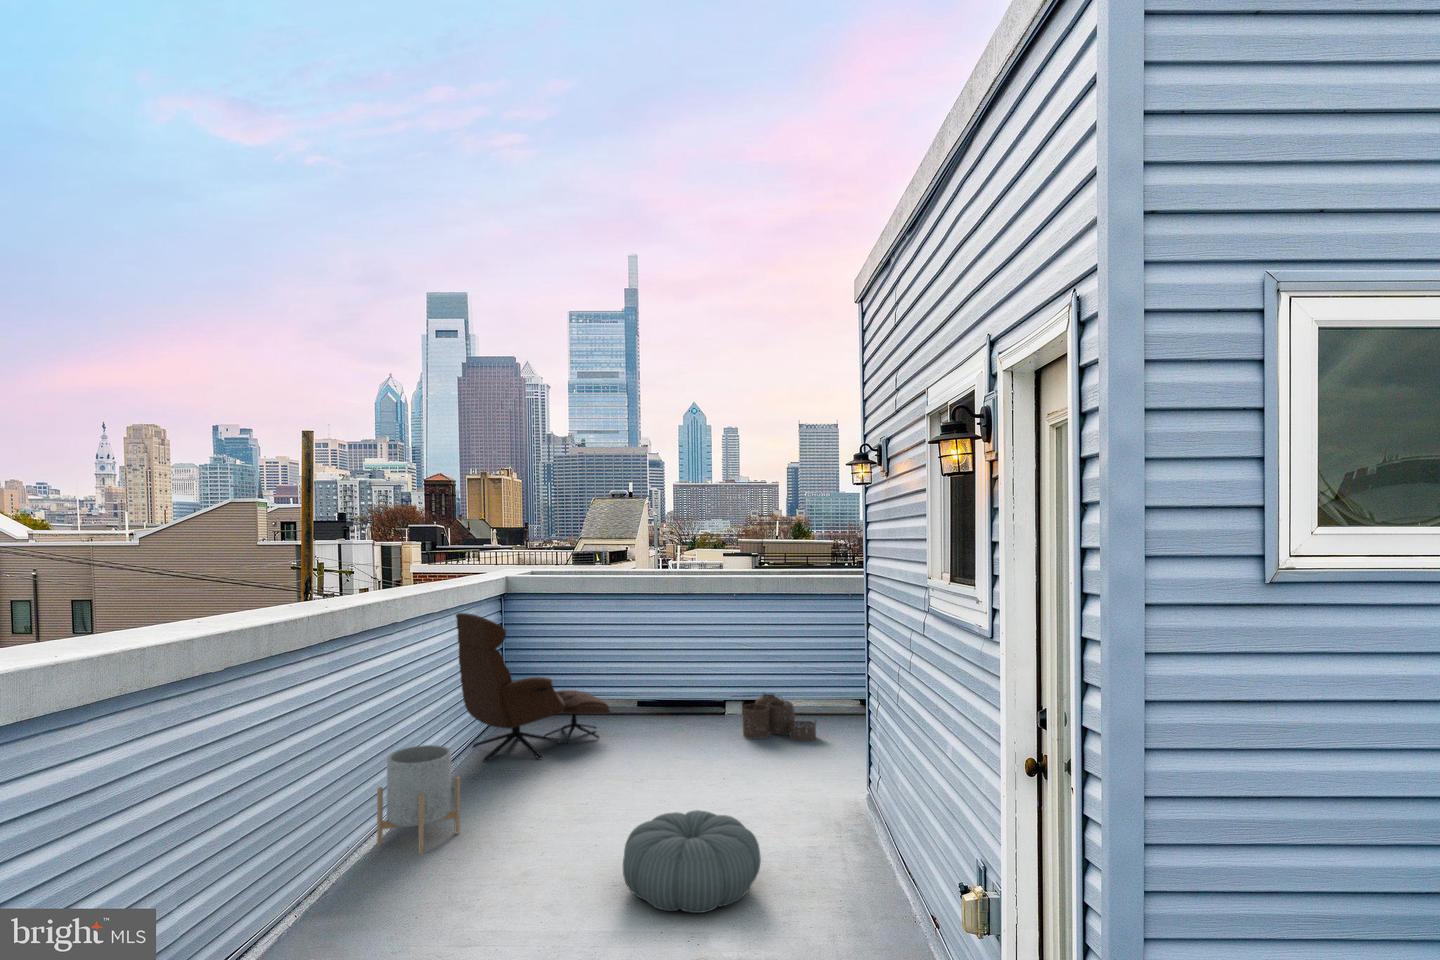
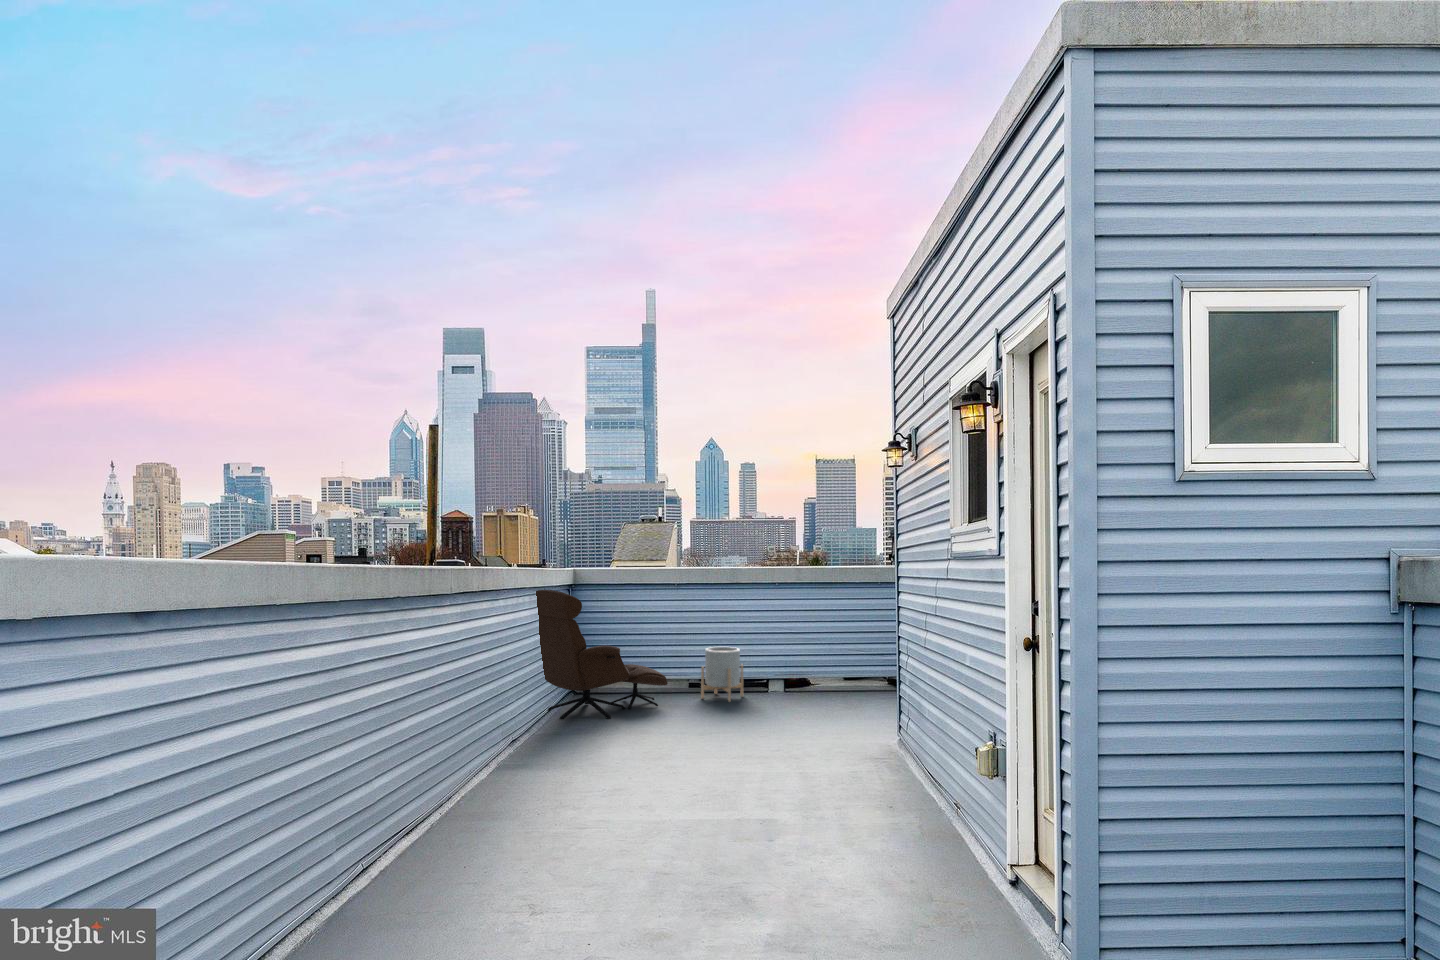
woven basket: present [743,694,816,741] -> none [785,670,852,711]
planter: present [377,745,460,854] -> present [701,647,743,702]
pouf: present [623,810,761,913] -> none [700,735,813,807]

